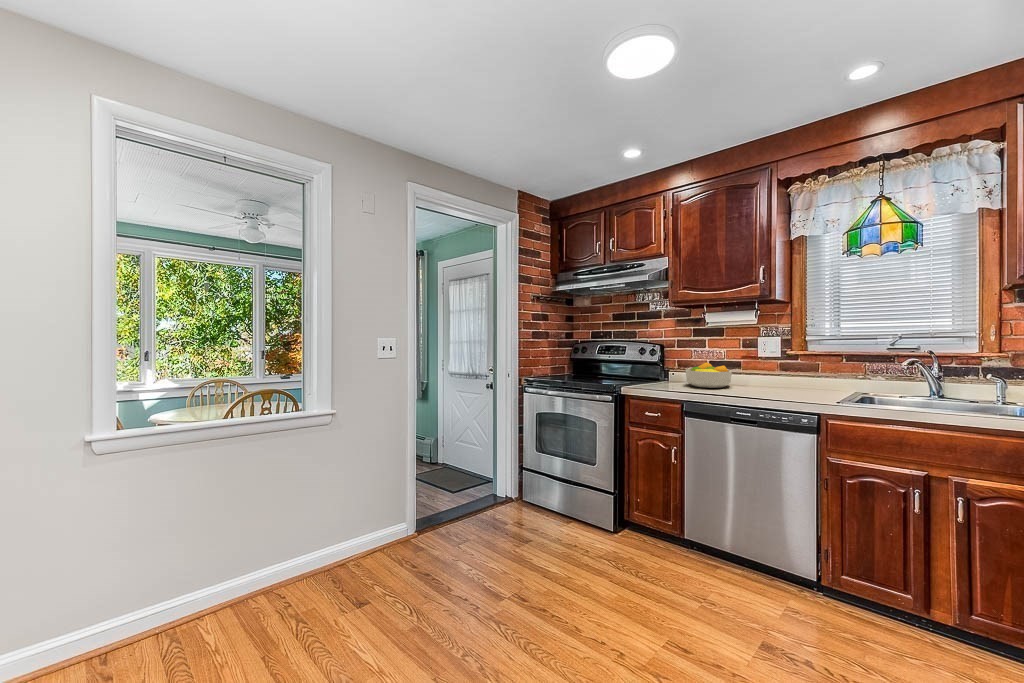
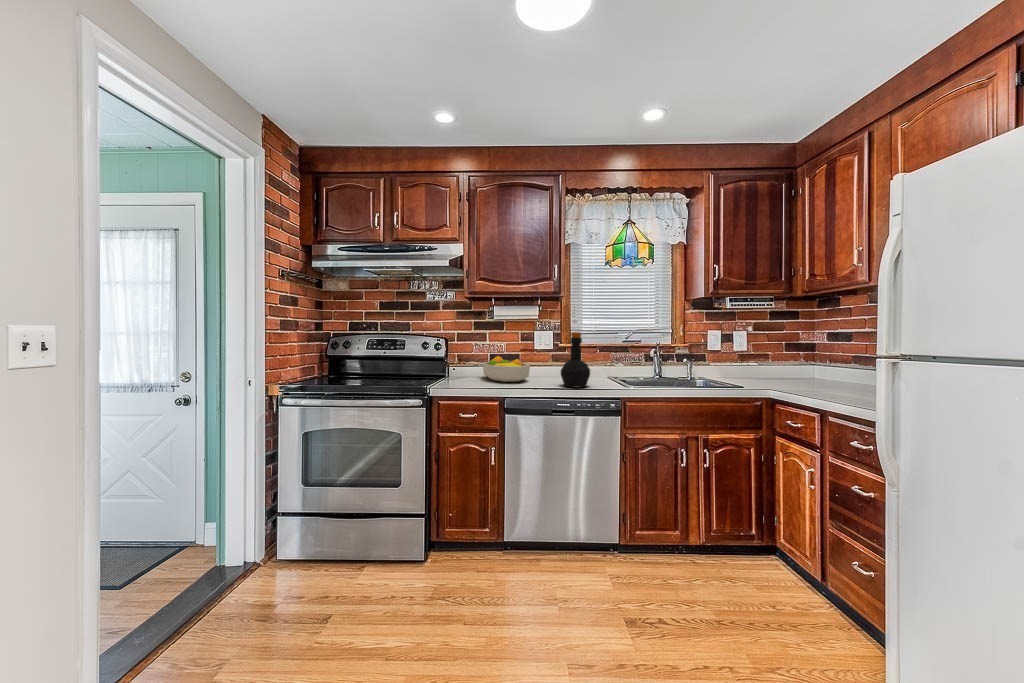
bottle: none [751,336,789,396] -> present [561,332,590,387]

